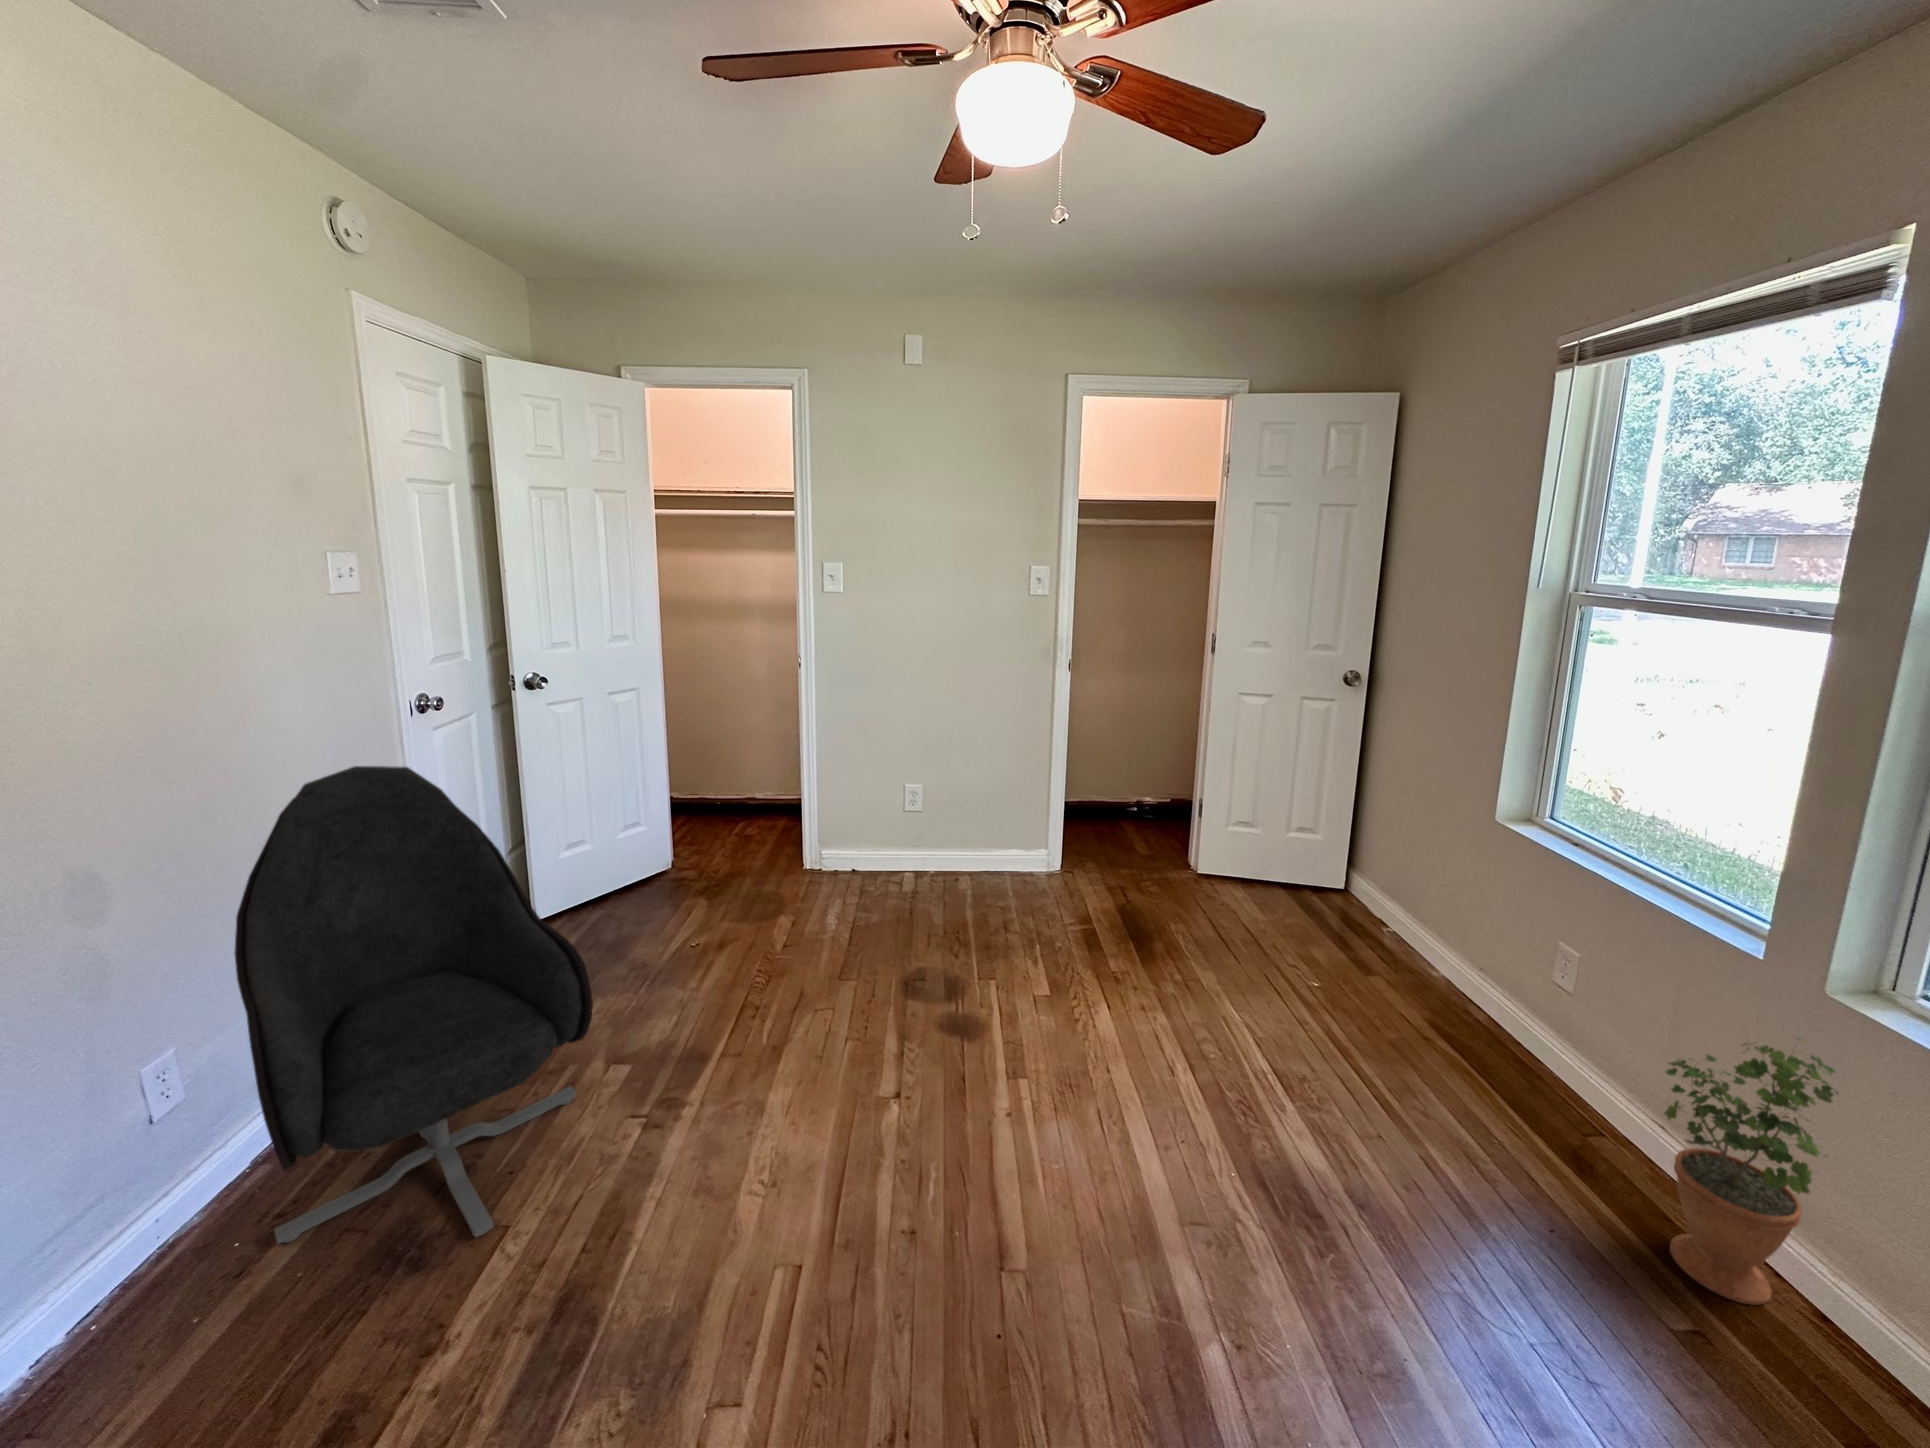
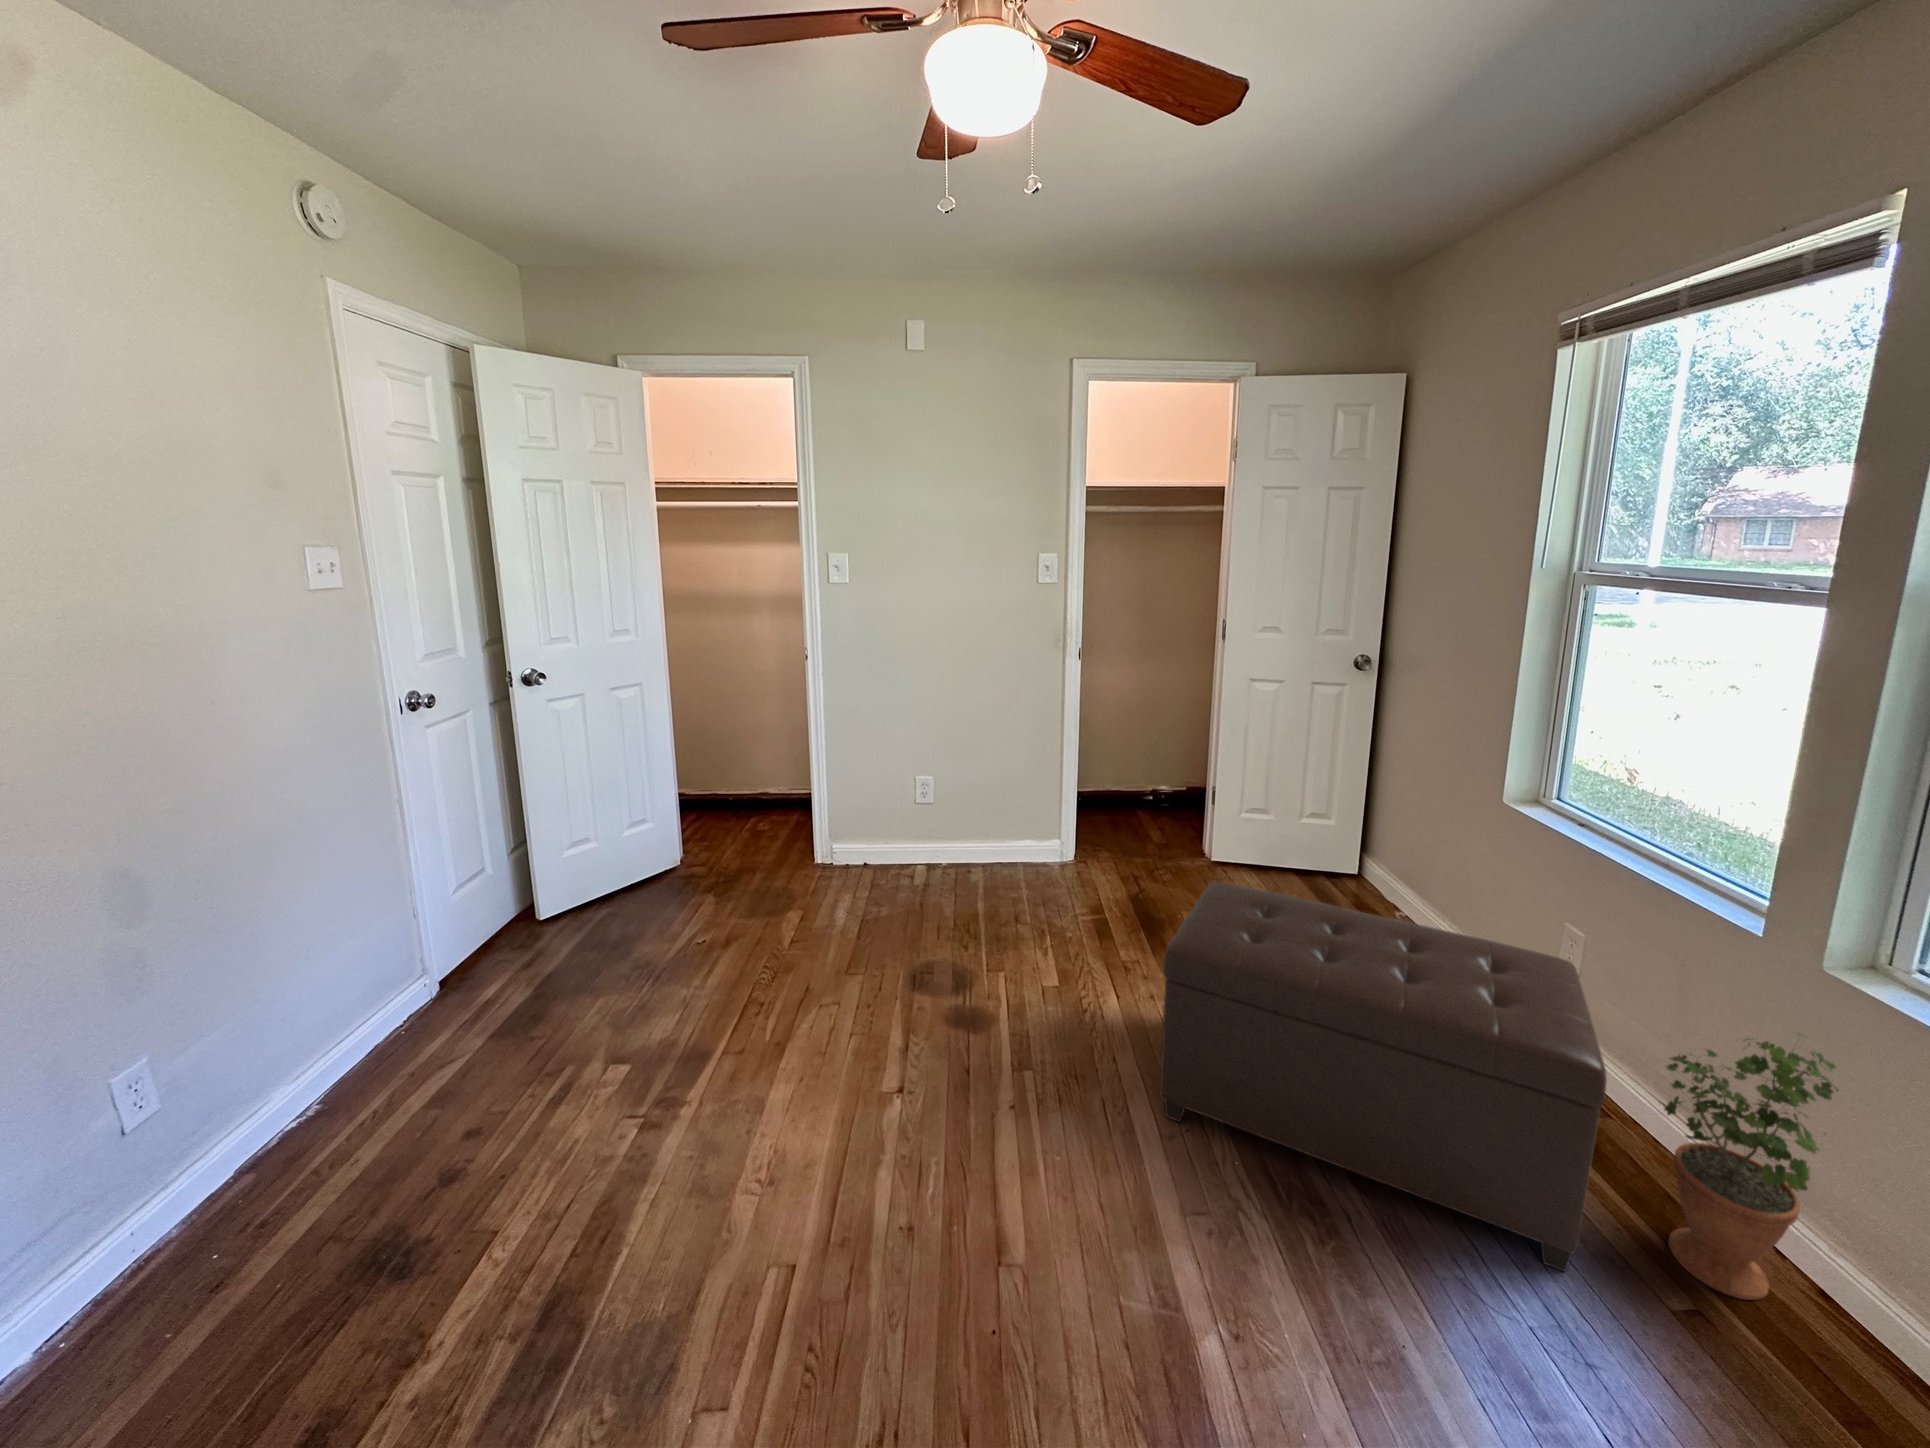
armchair: present [235,766,593,1244] -> none [212,767,584,1255]
ottoman: none [1157,889,1609,1276] -> present [1160,882,1607,1271]

